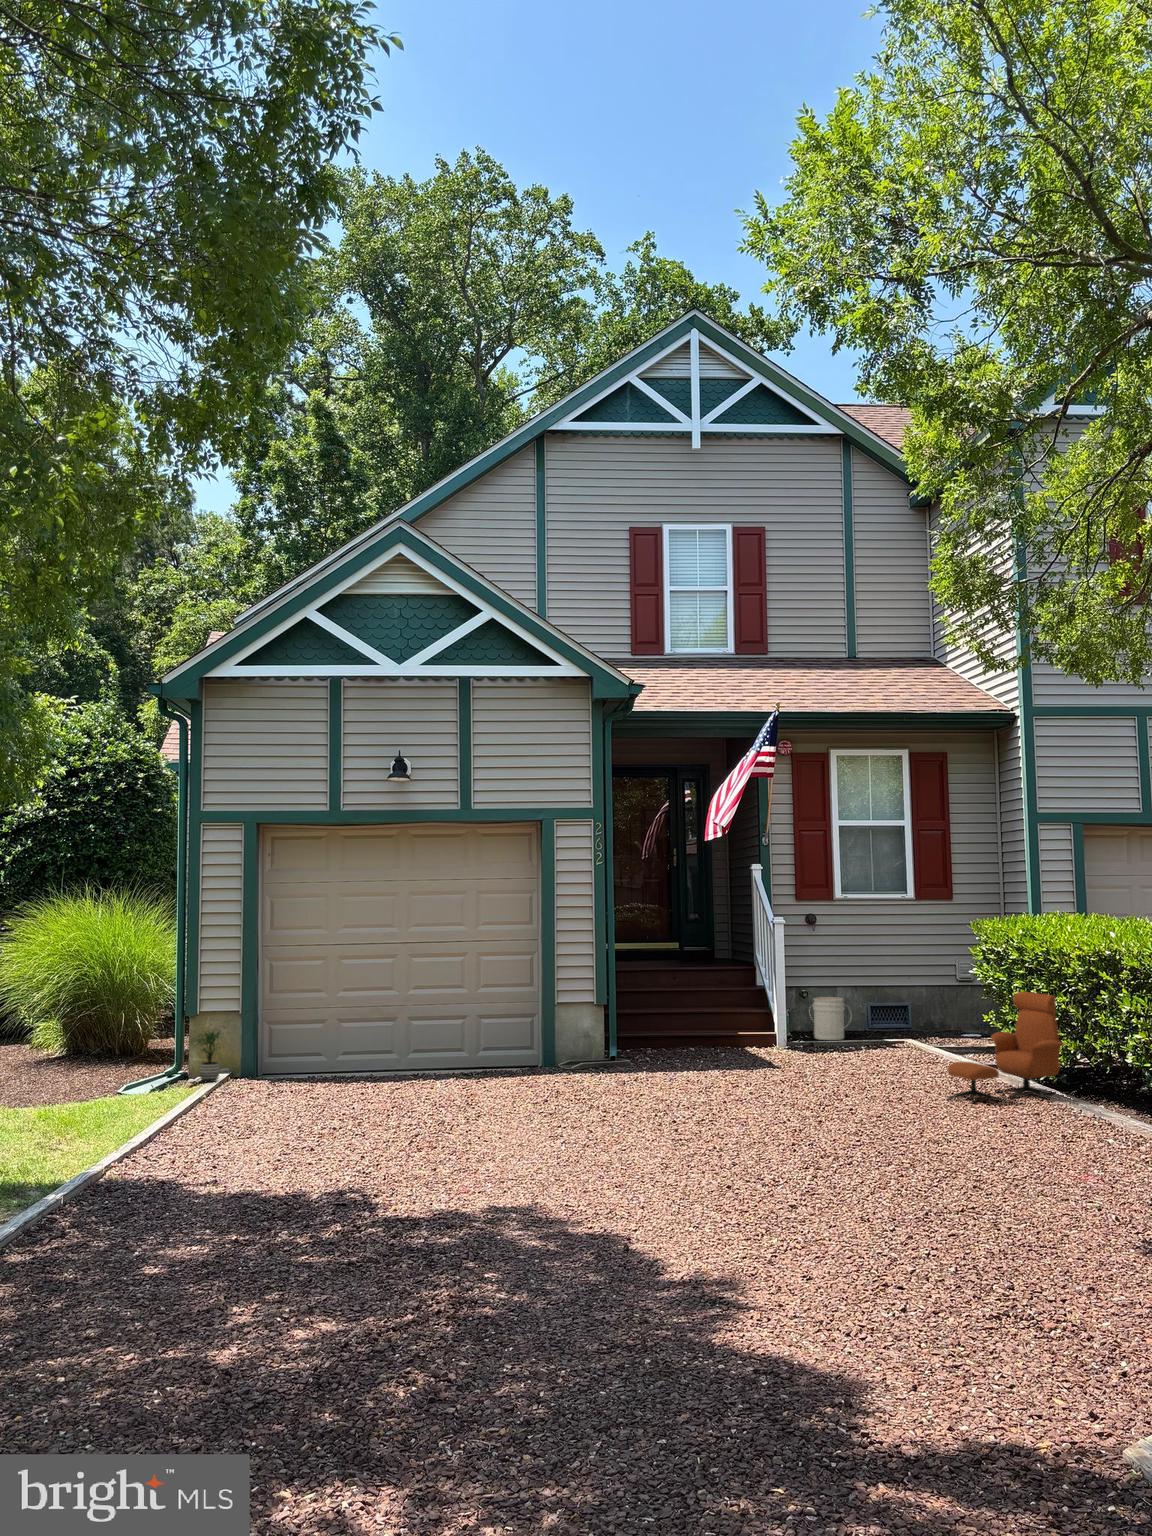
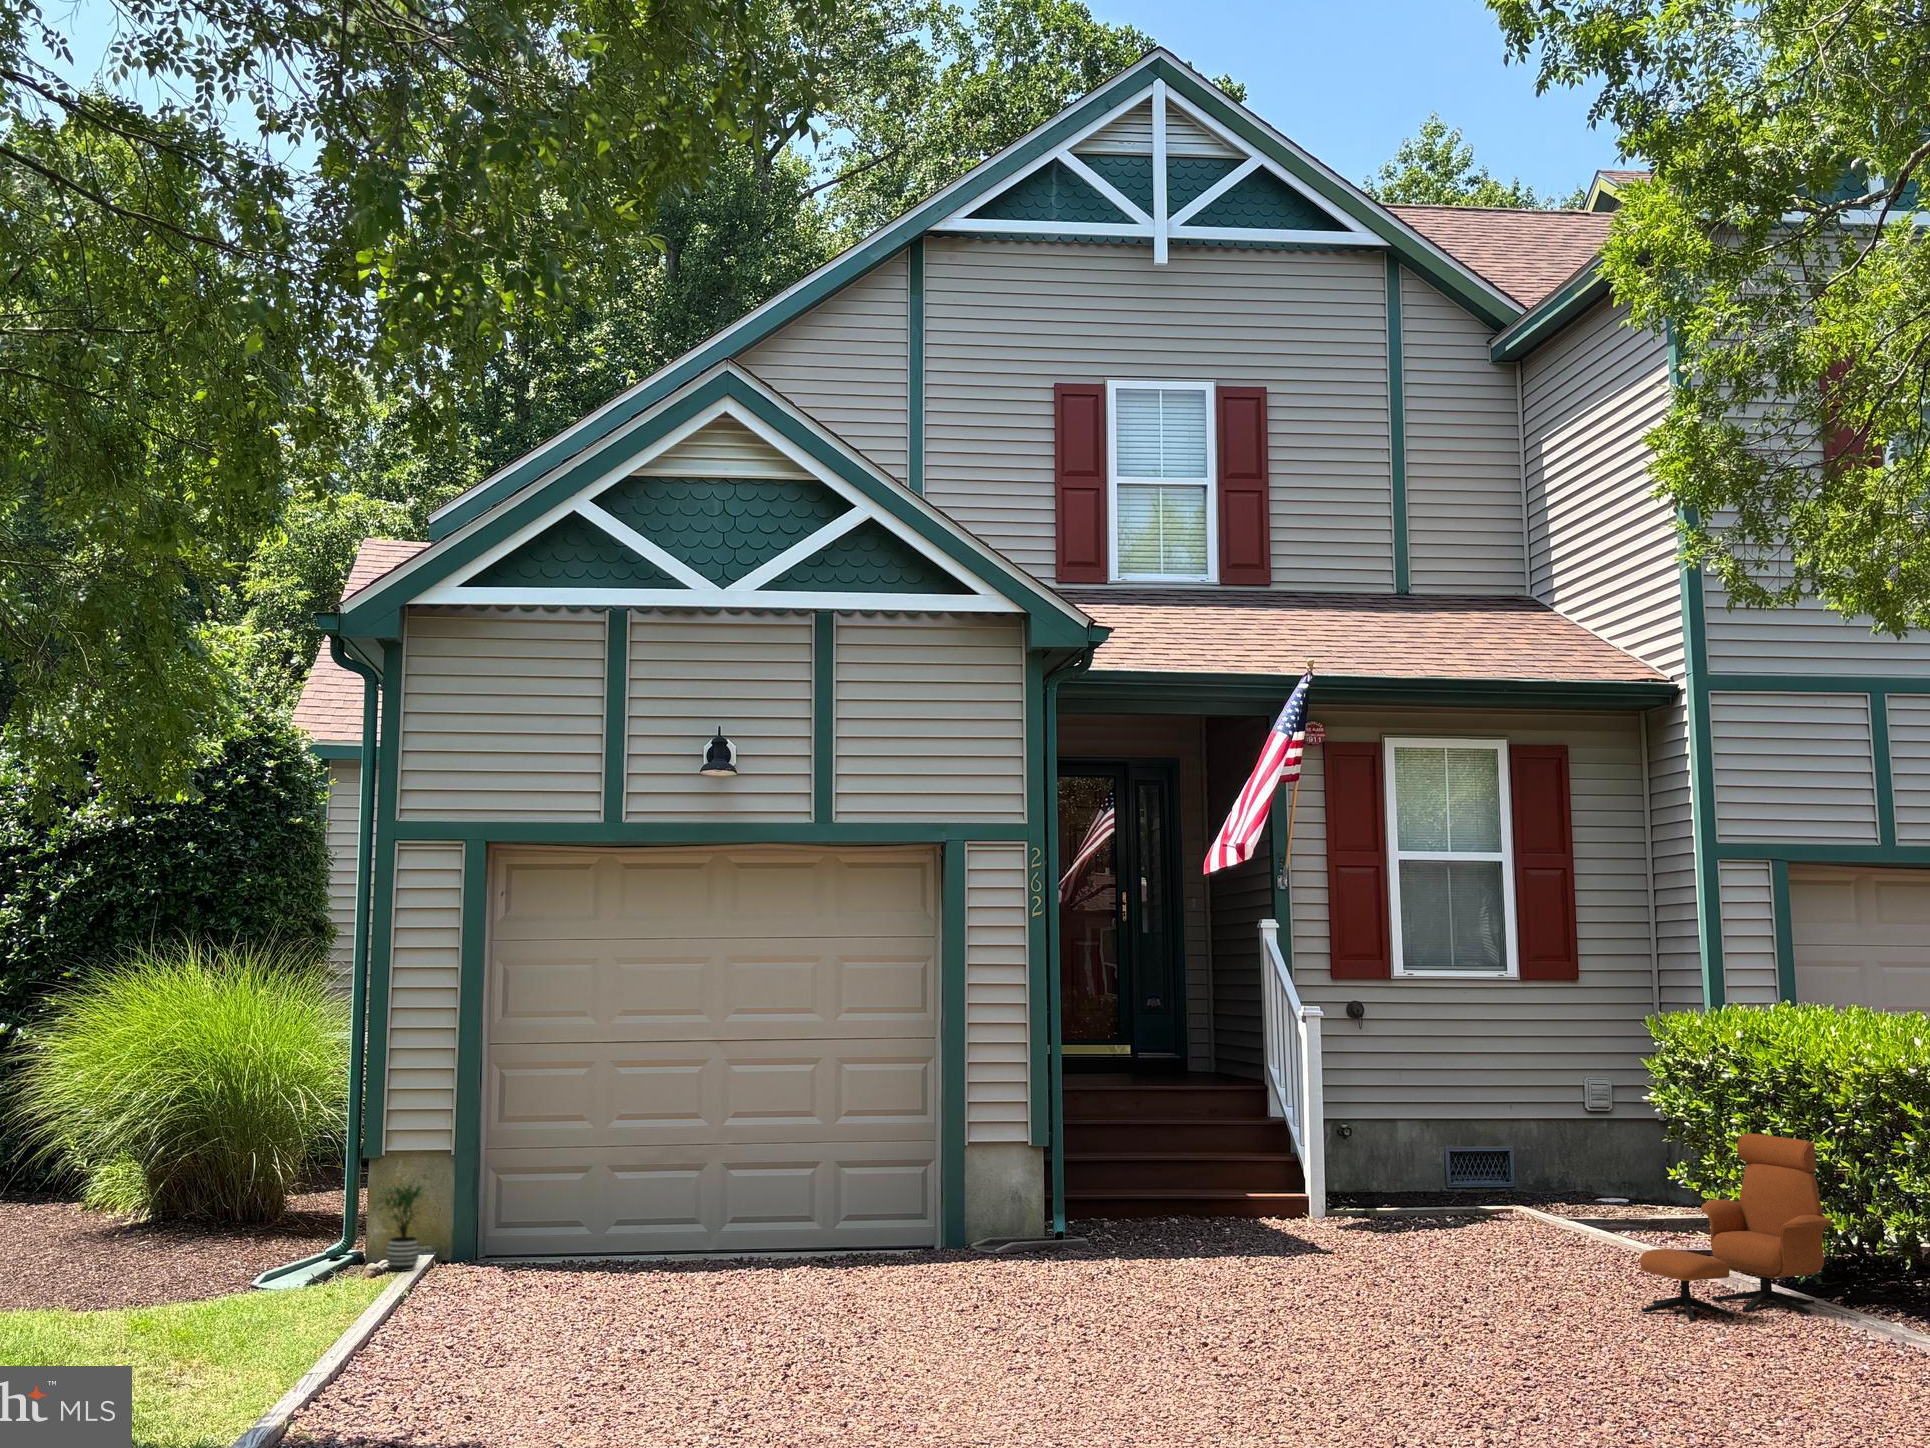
bucket: present [813,997,845,1040] -> none [1353,1134,1420,1204]

